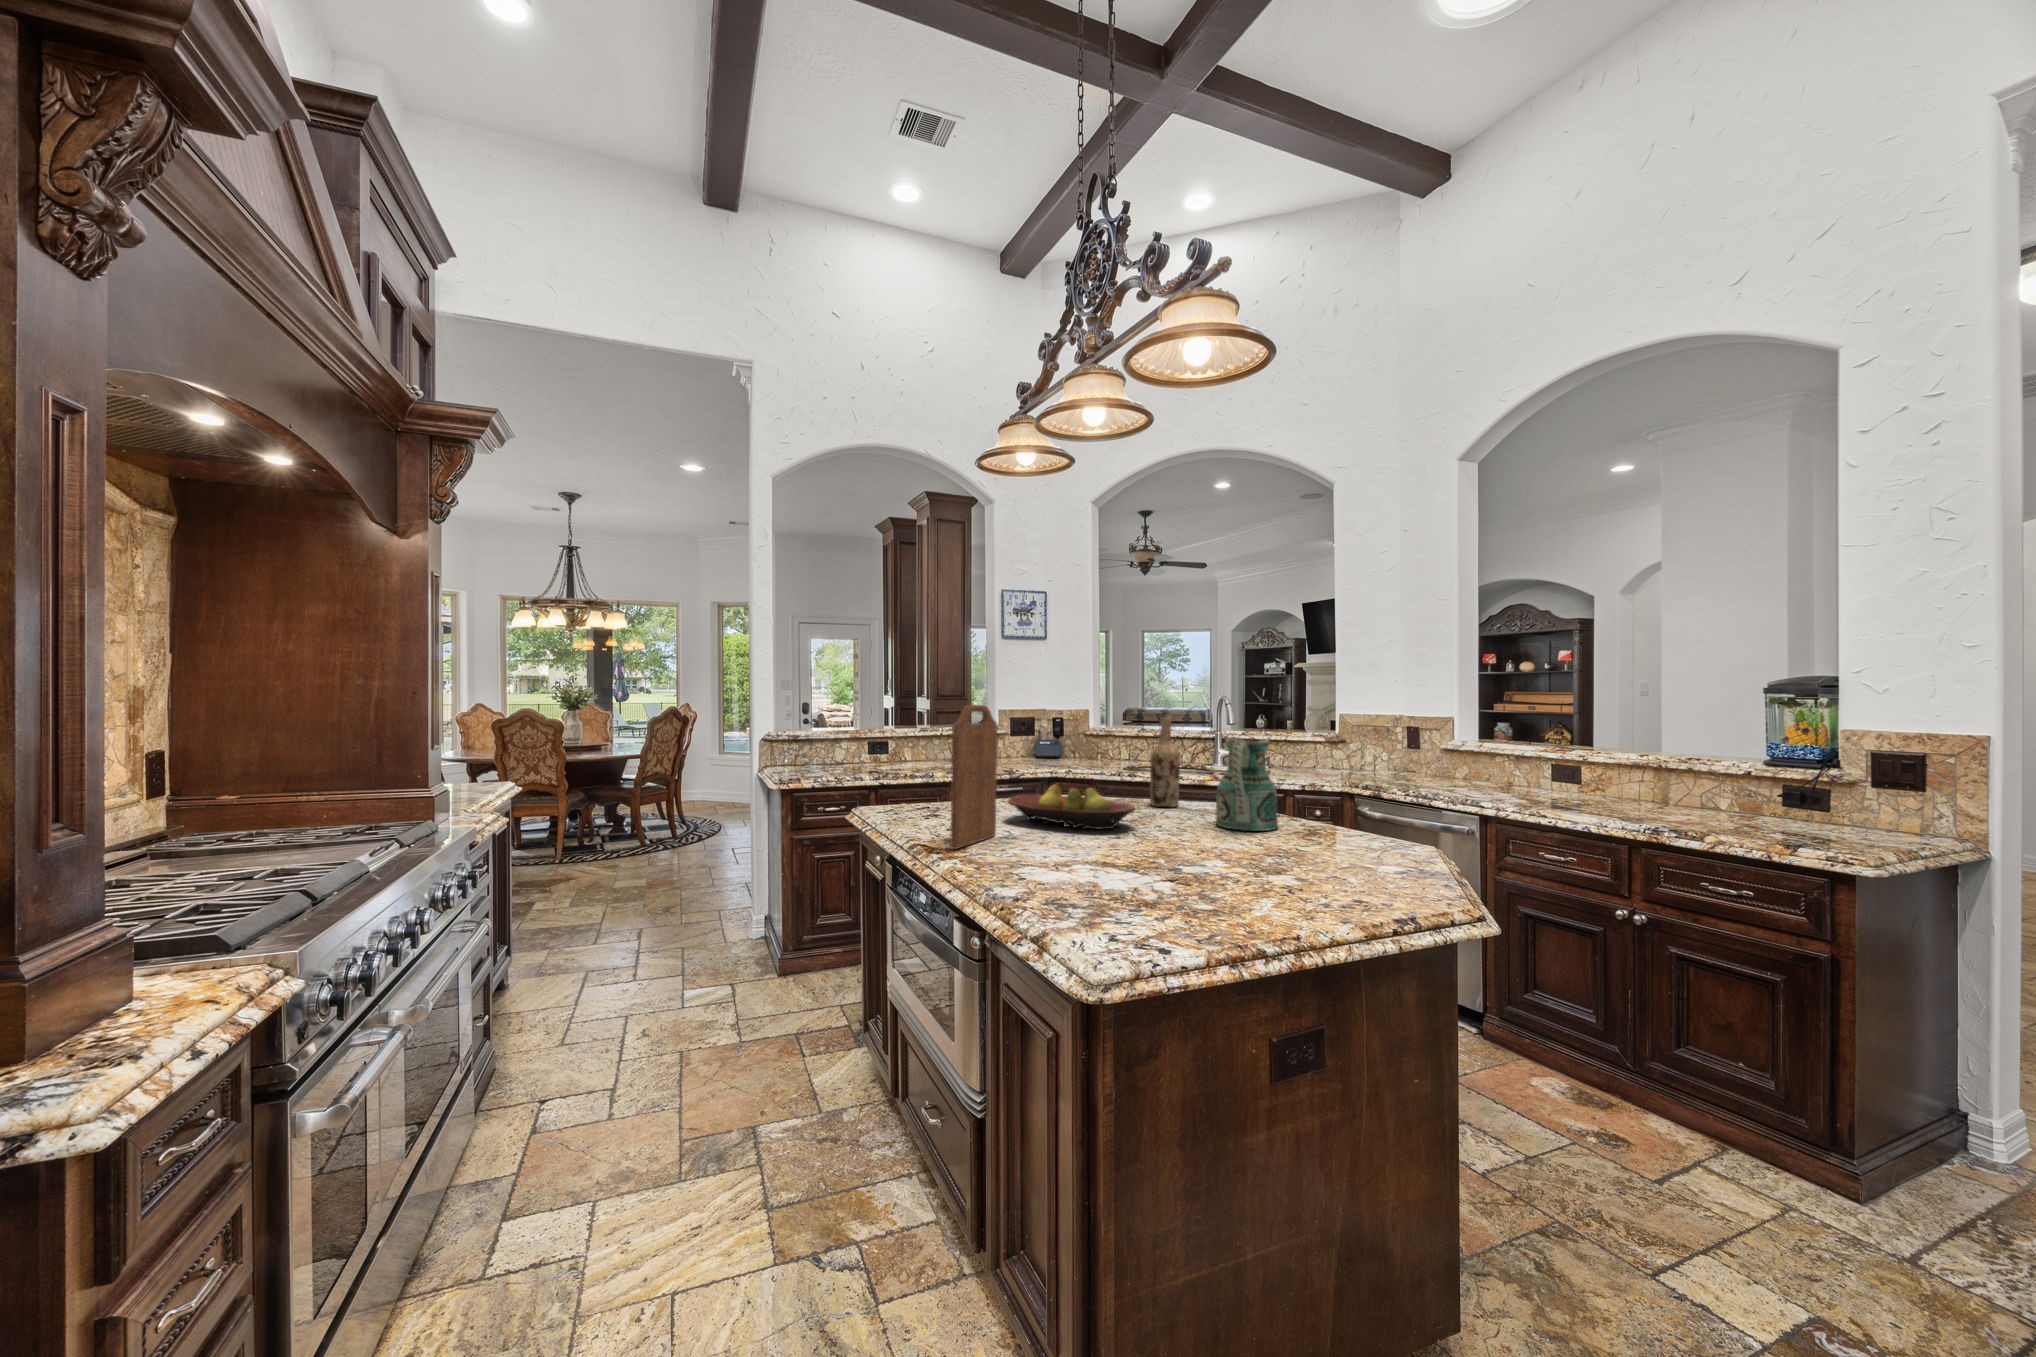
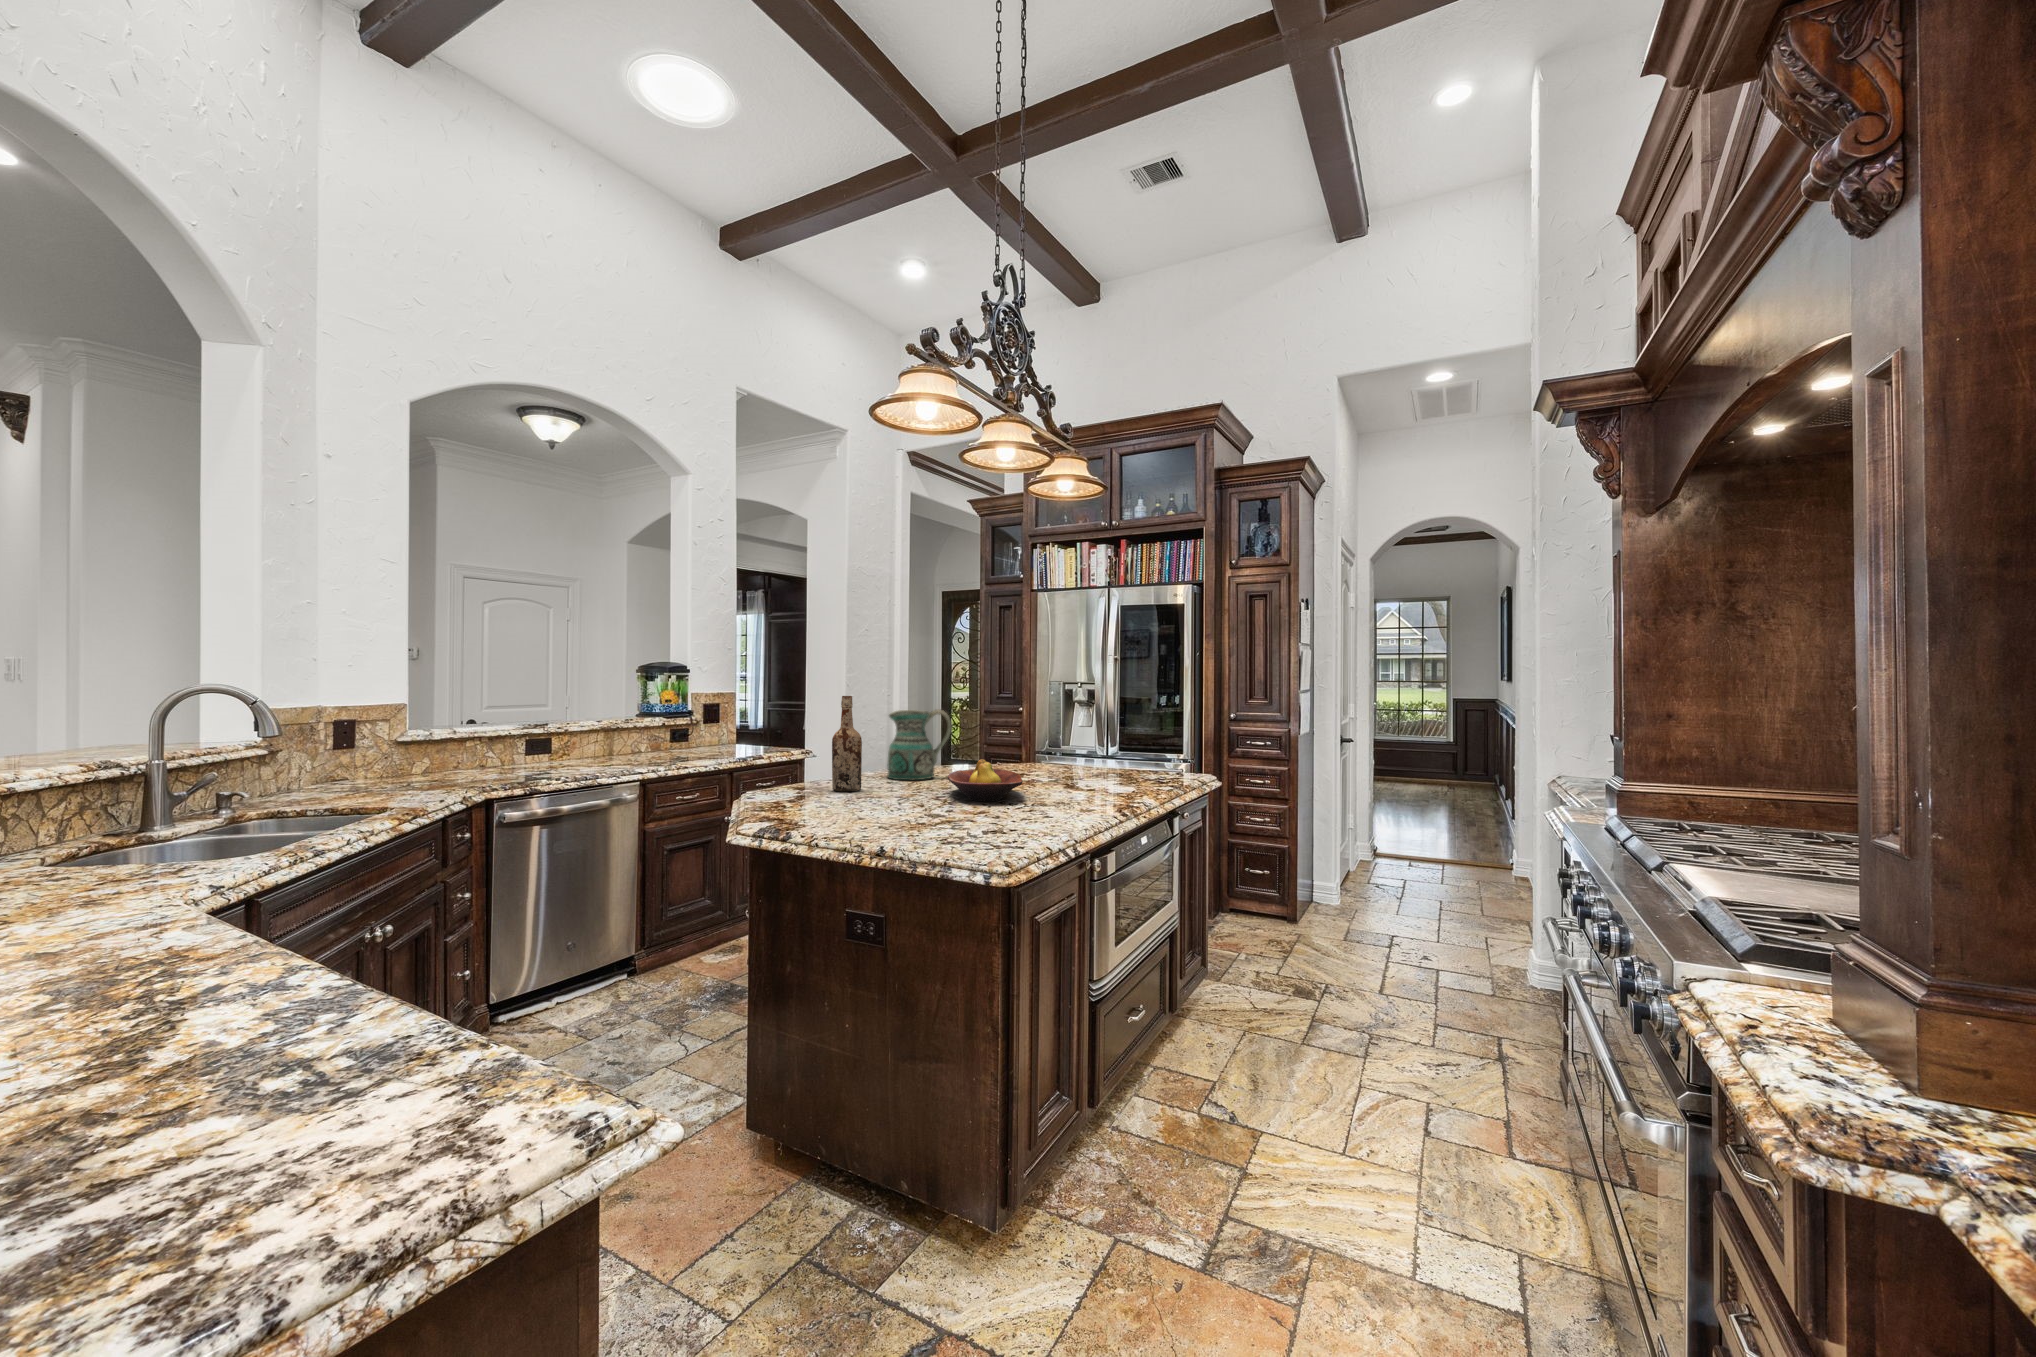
cutting board: present [950,705,997,849] -> none [1071,687,1135,801]

